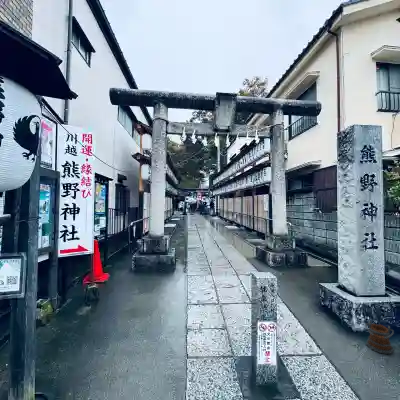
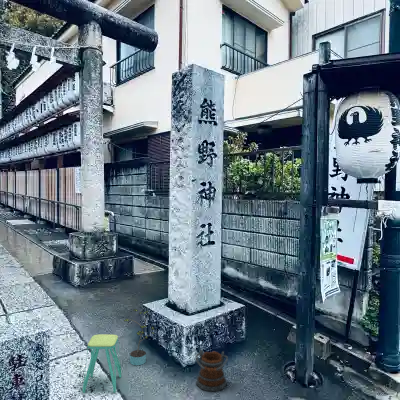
potted plant: none [309,286,331,323] -> present [124,309,154,365]
stool: none [286,297,309,336] -> present [82,334,121,393]

